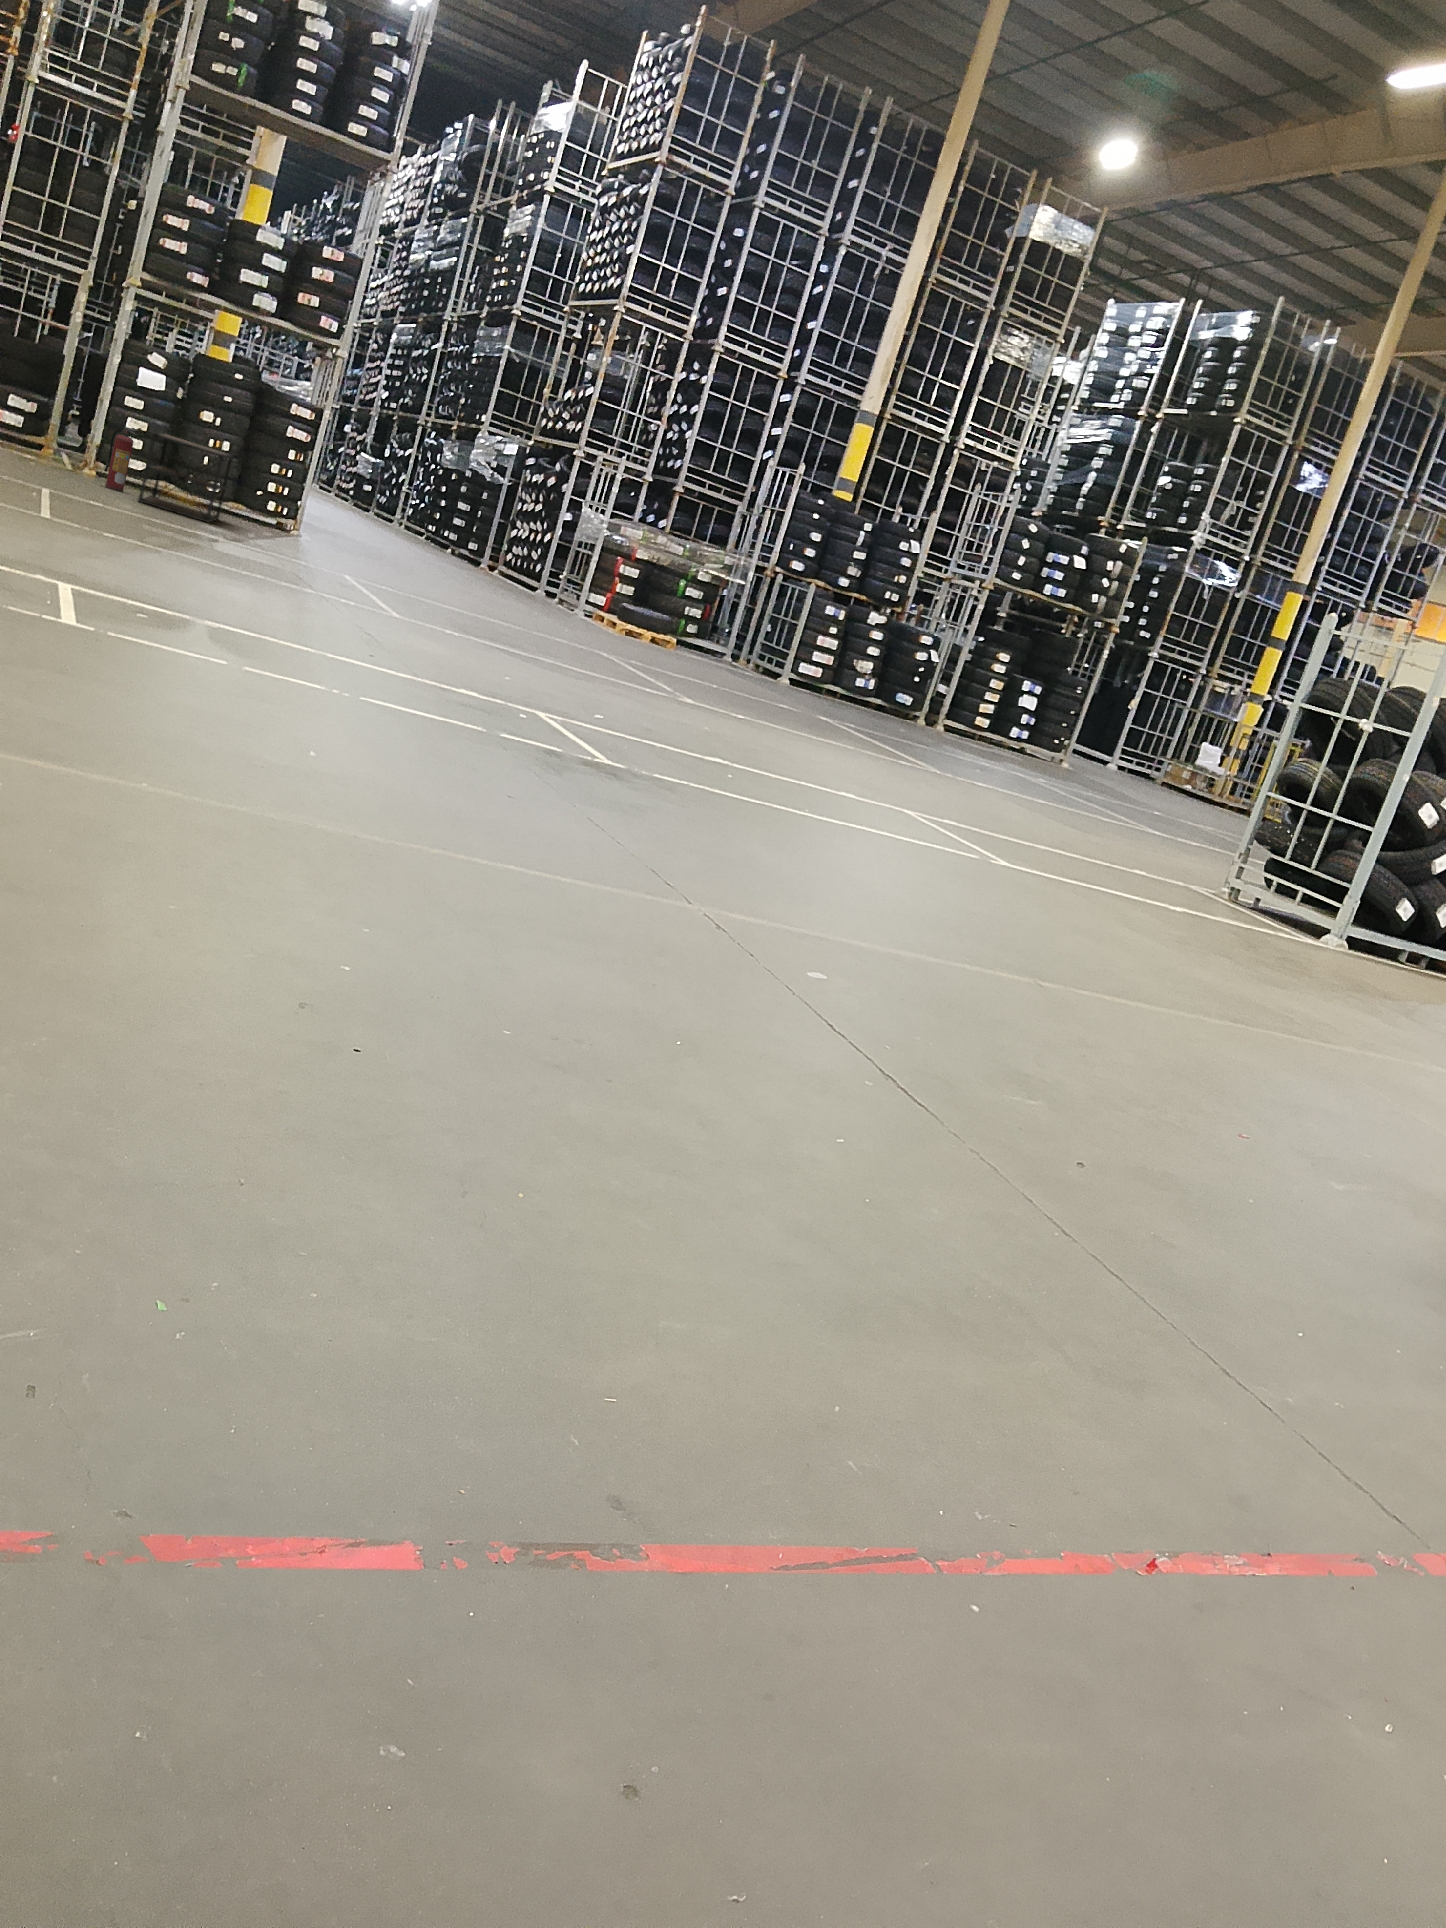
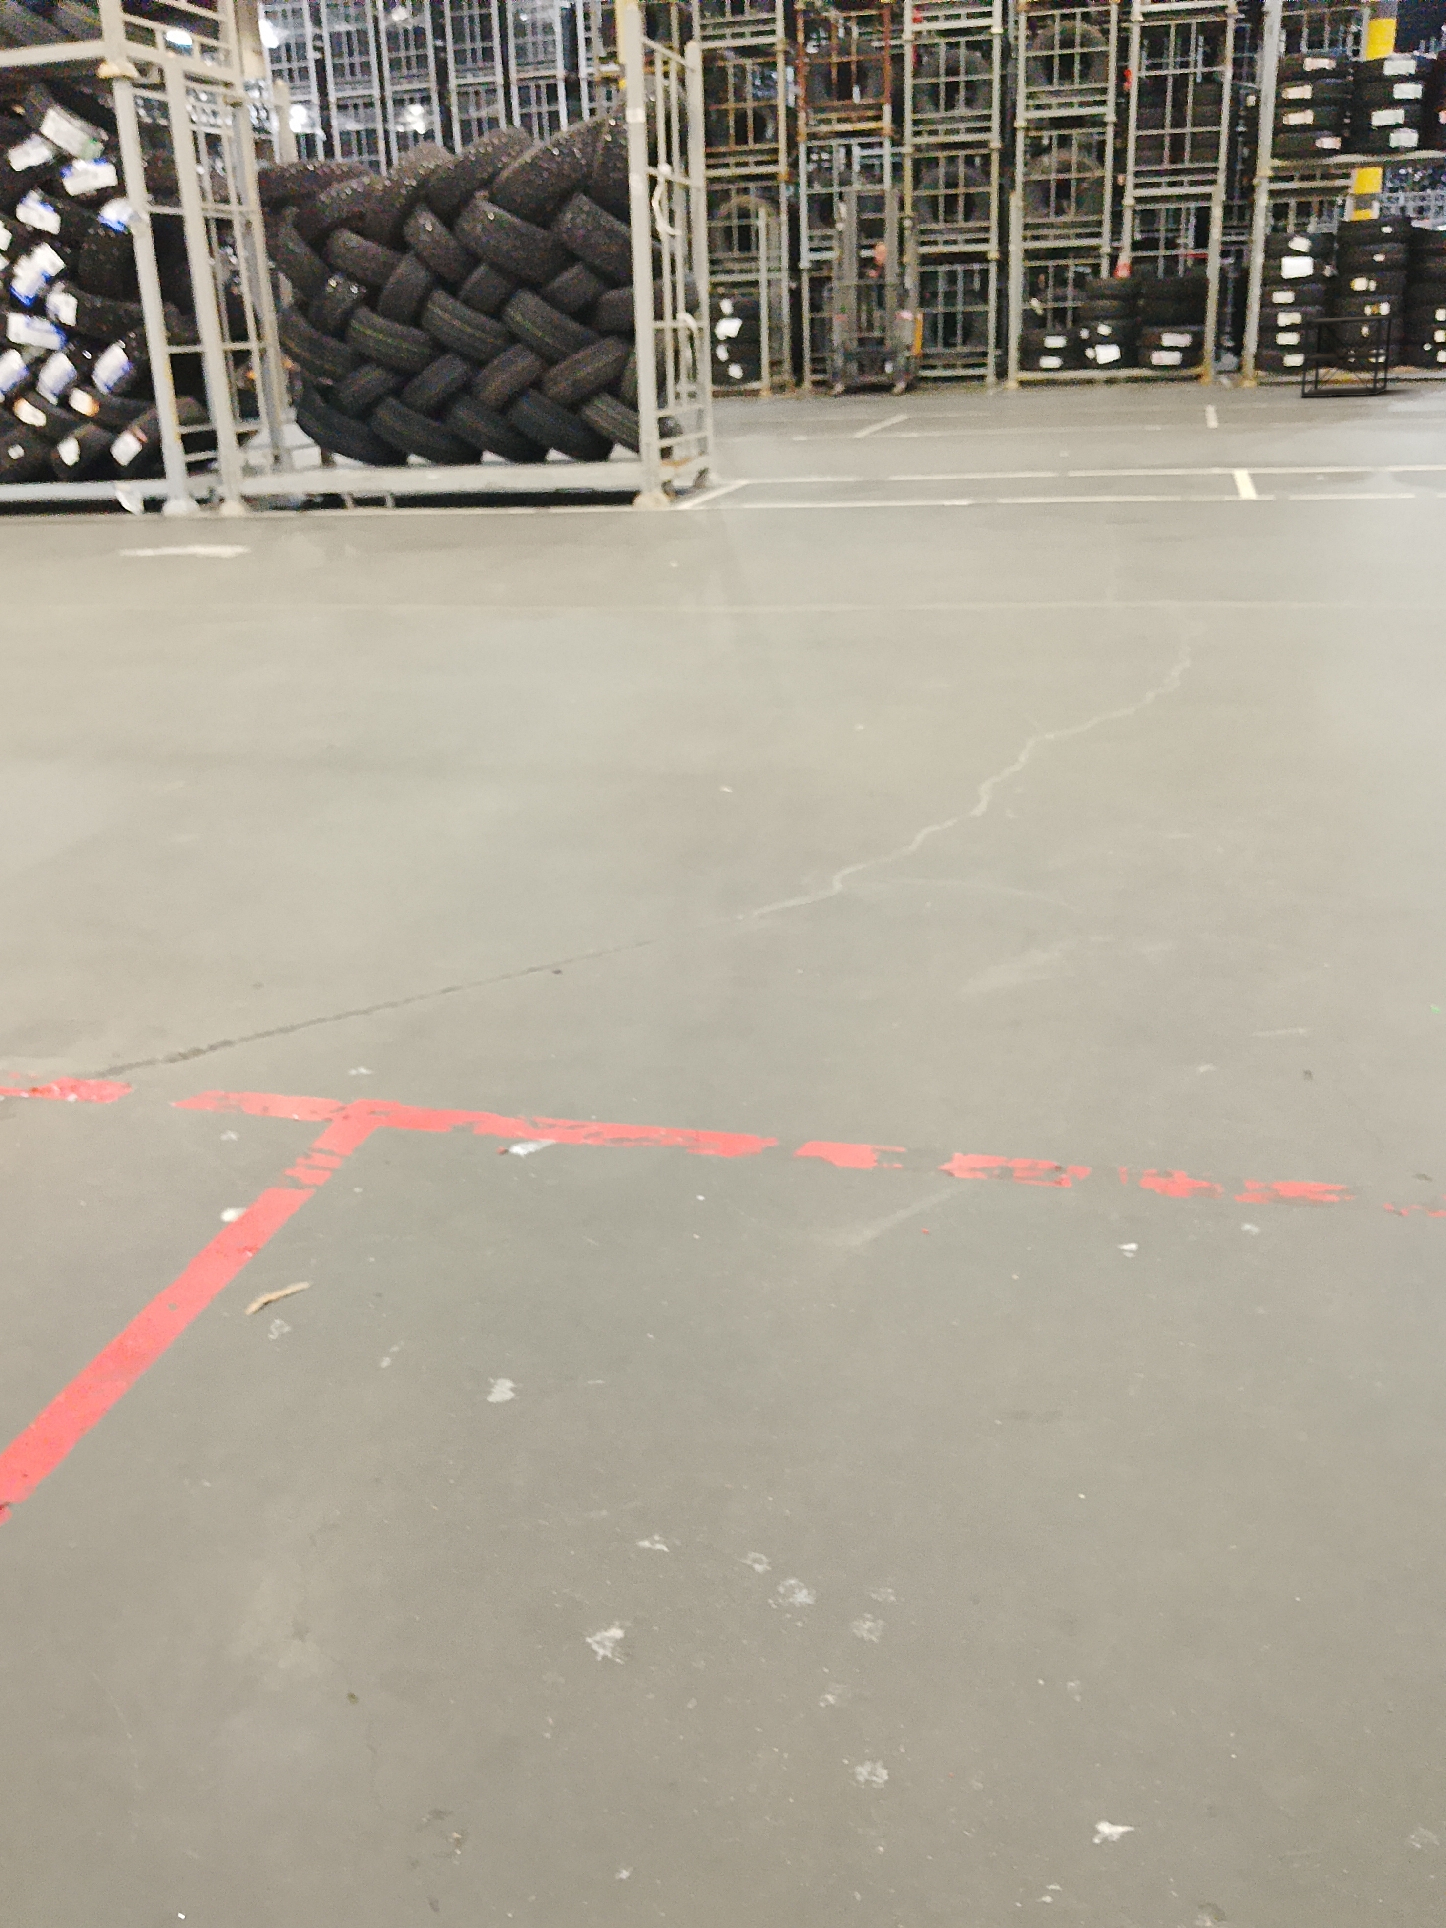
fire extinguisher: present [104,427,138,492] -> none [1263,324,1292,395]

